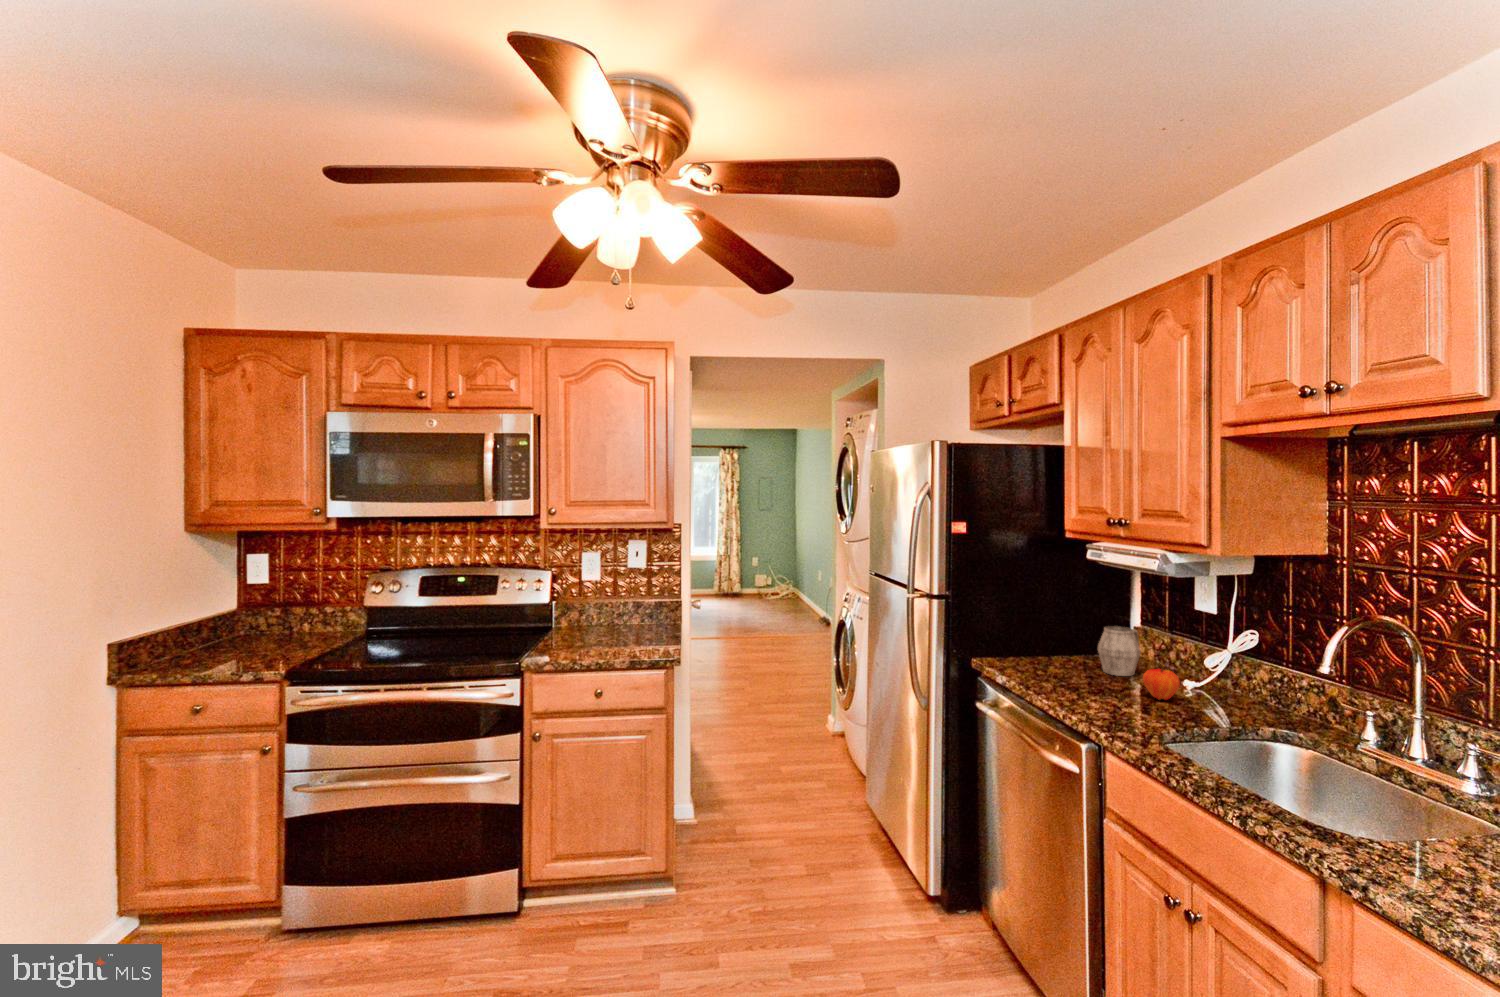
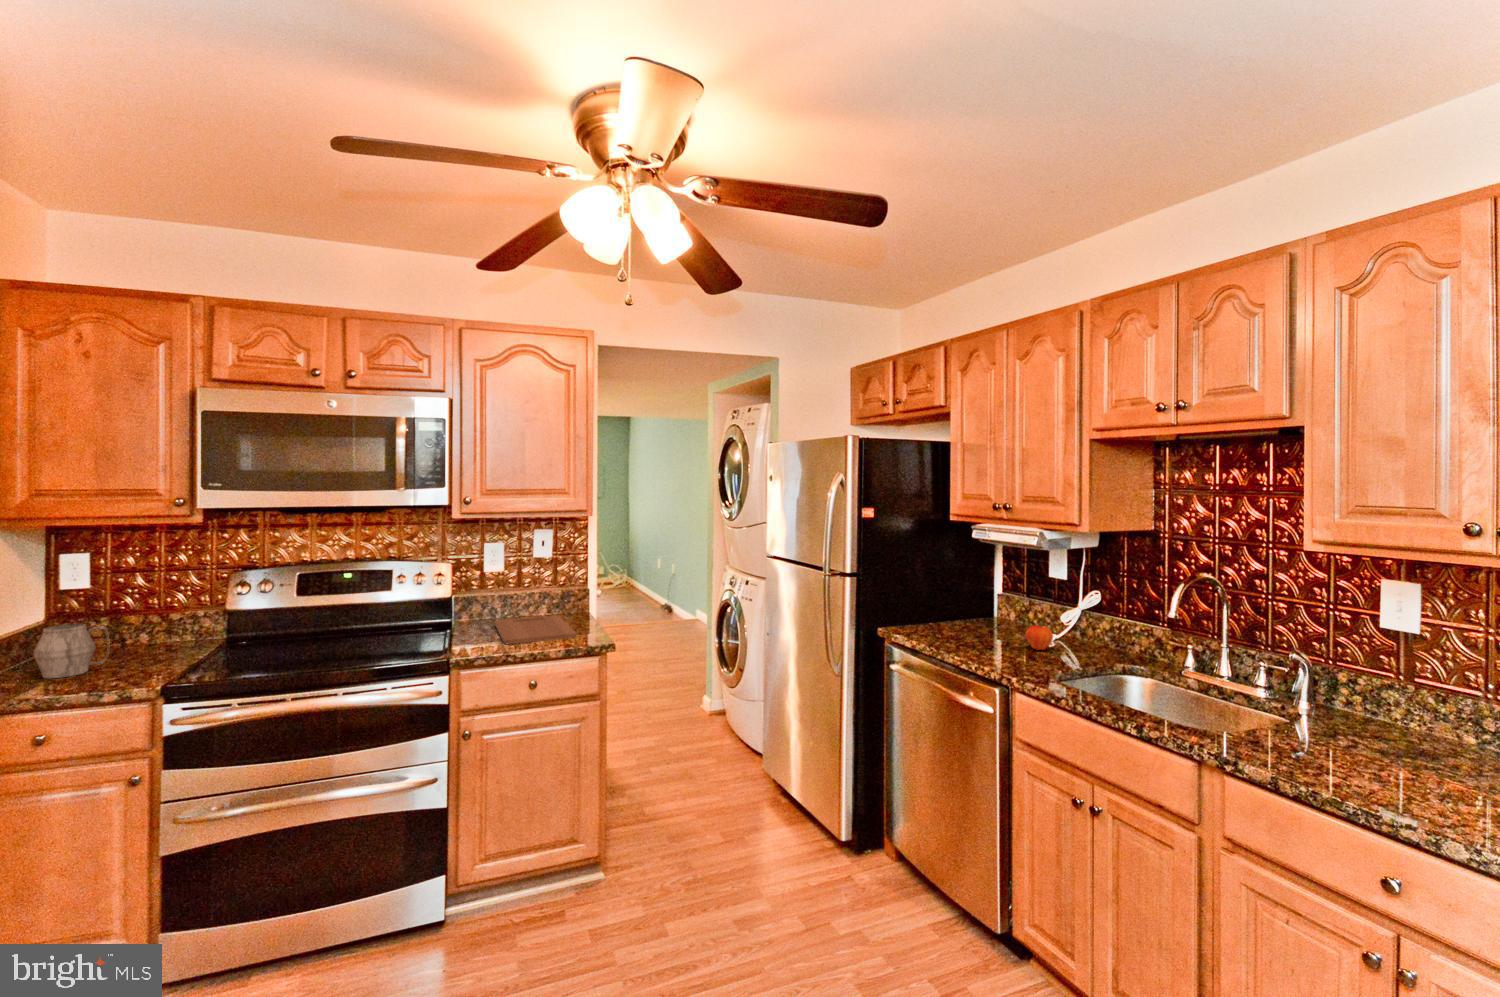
cutting board: none [576,625,645,651] -> present [495,615,576,644]
mug: present [1097,626,1140,676] -> present [33,624,110,678]

